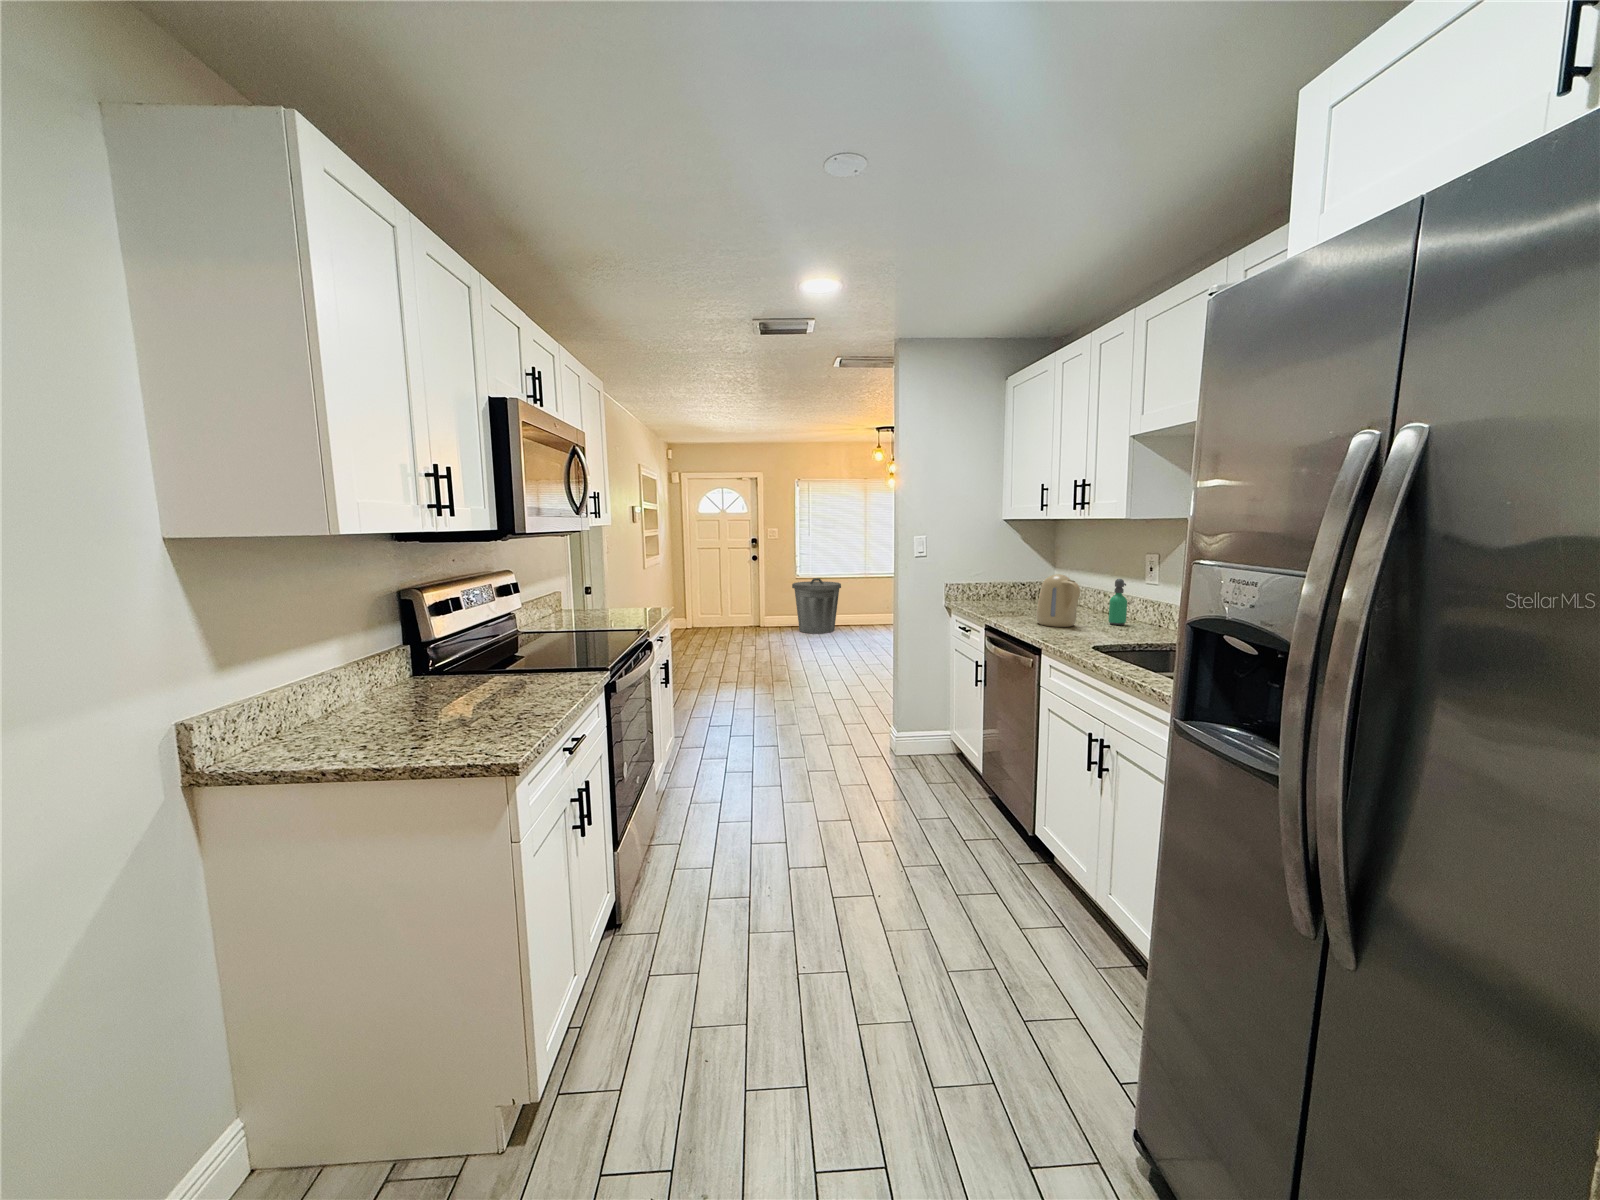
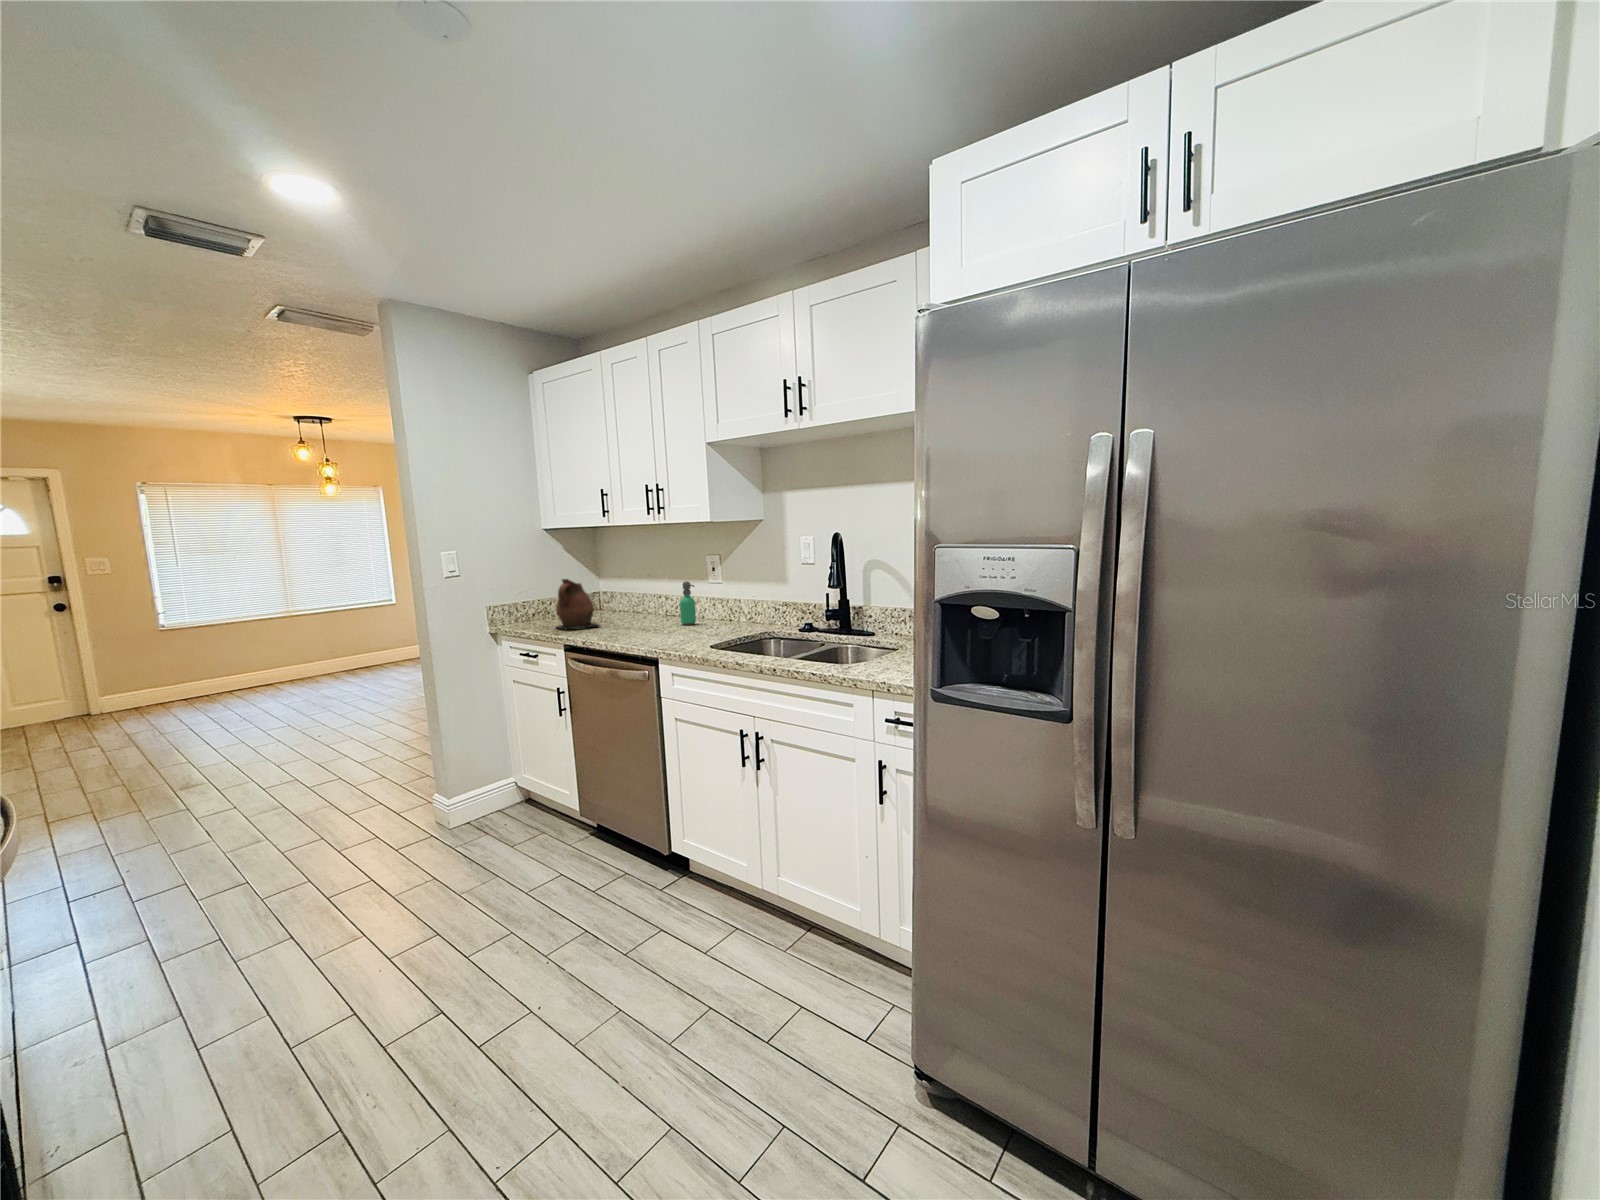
ceramic pitcher: none [989,566,1030,613] -> present [556,579,599,629]
kettle: present [1036,574,1080,627] -> none [620,581,666,635]
trash can: present [792,578,841,633] -> none [152,626,253,710]

